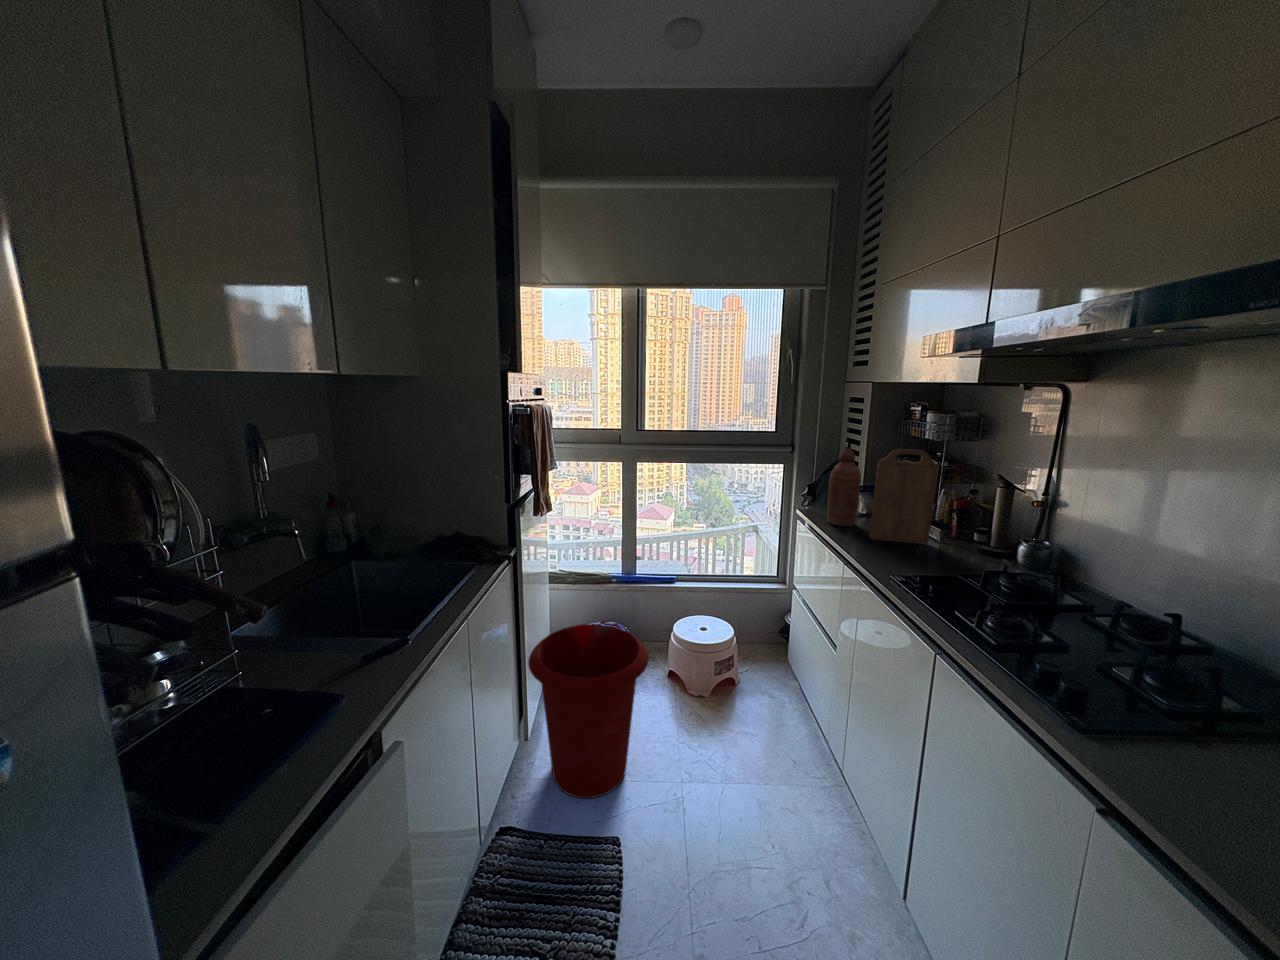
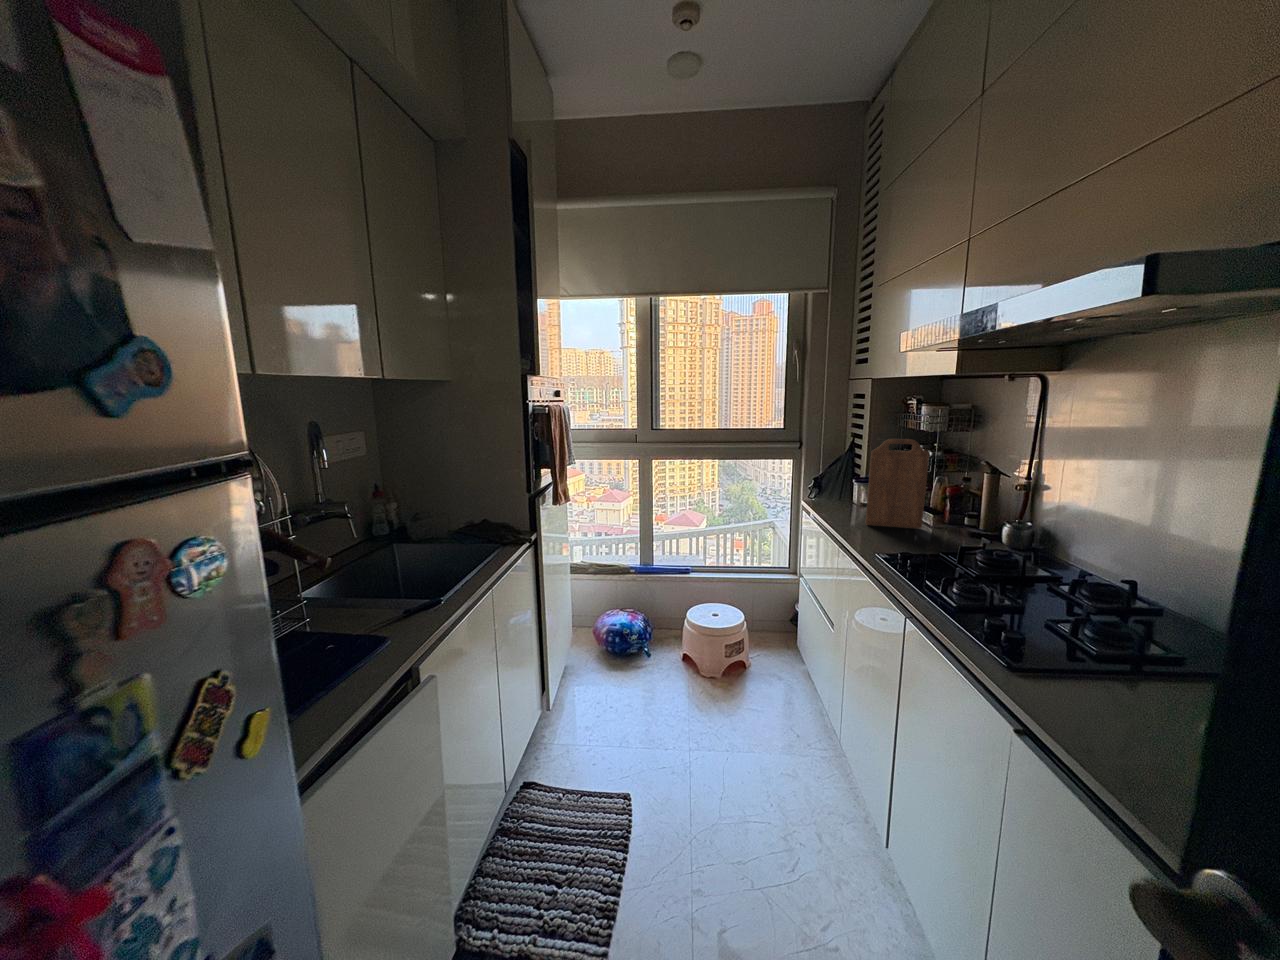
bottle: present [827,449,861,526] -> none [829,441,860,514]
waste bin: present [528,624,649,798] -> none [548,605,657,761]

